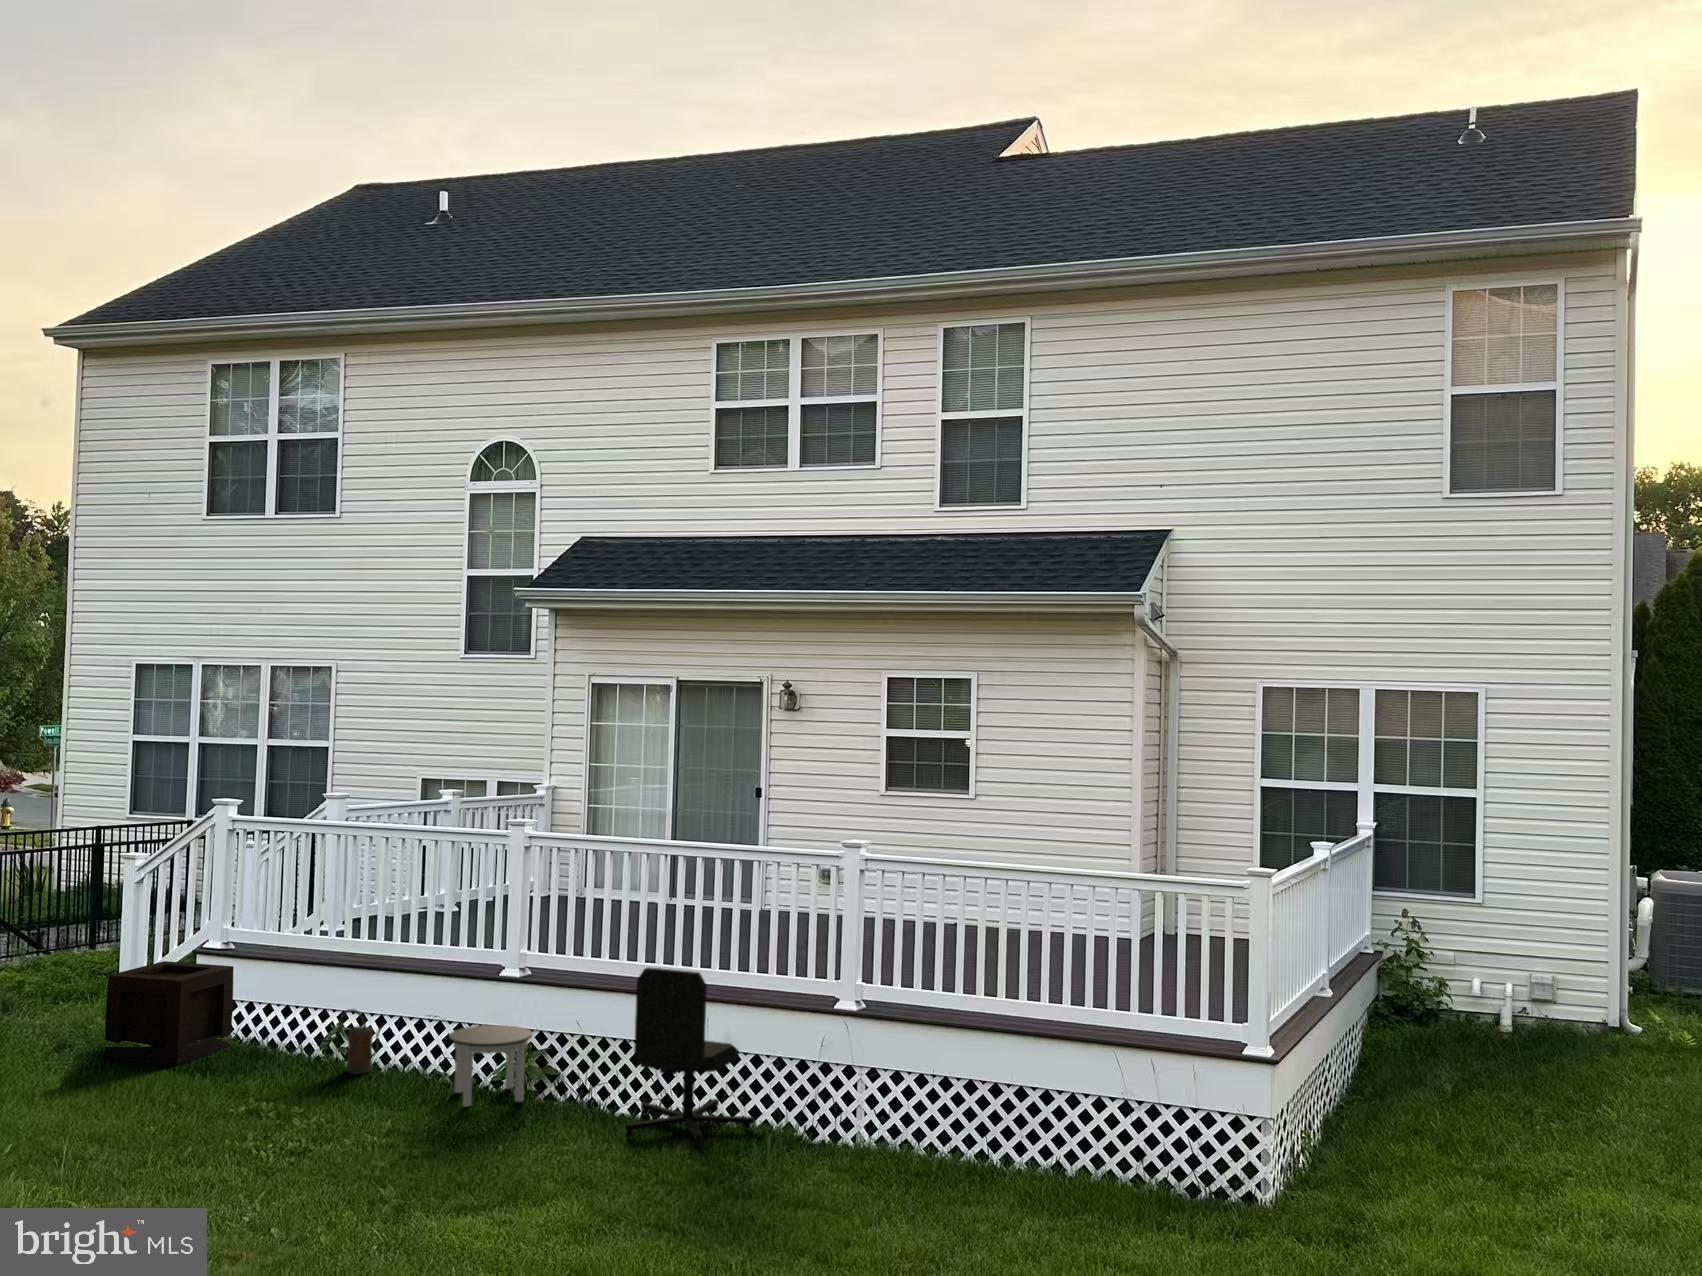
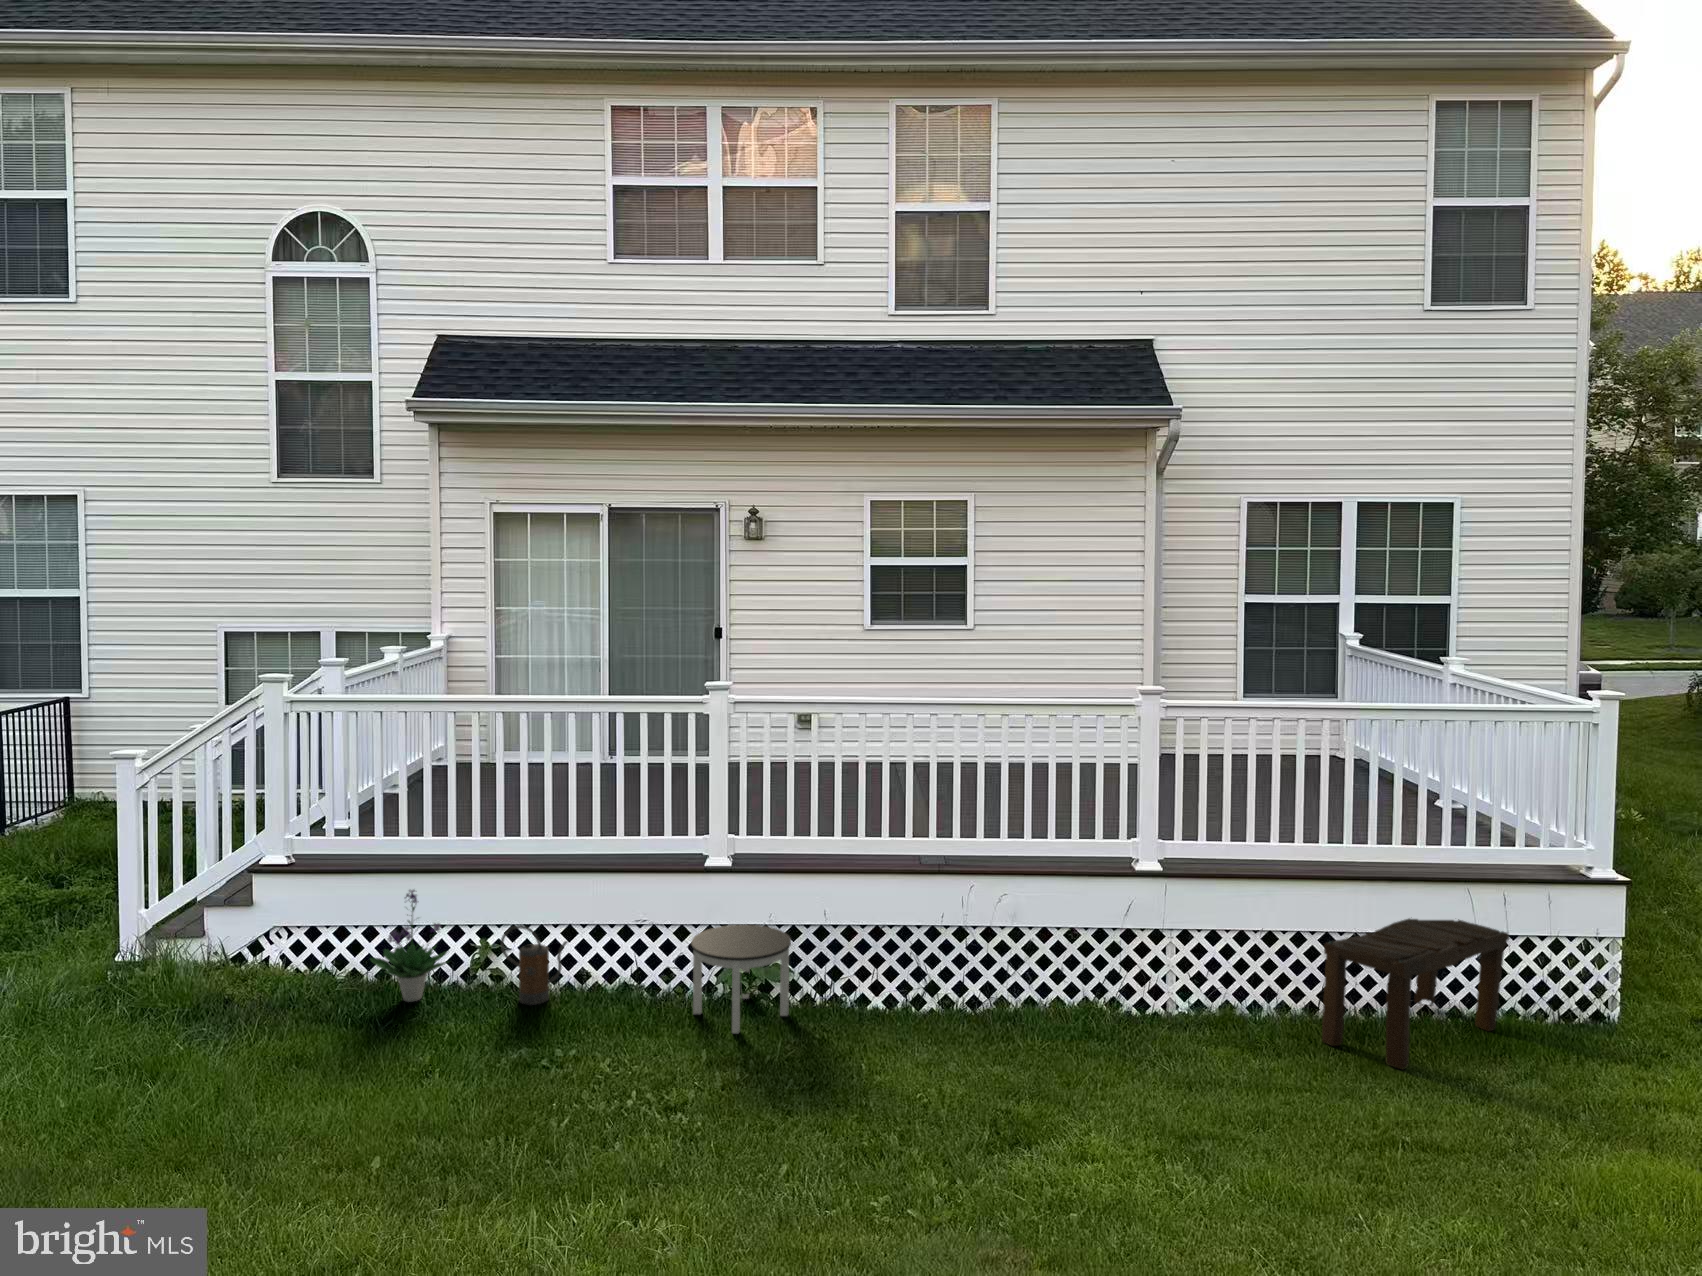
wooden crate: present [105,961,233,1065] -> none [156,885,317,1032]
chair: present [626,967,755,1146] -> none [940,849,1085,1047]
potted plant: none [250,974,315,1062] -> present [370,890,447,1002]
bench: none [921,1071,1110,1196] -> present [1322,919,1509,1069]

